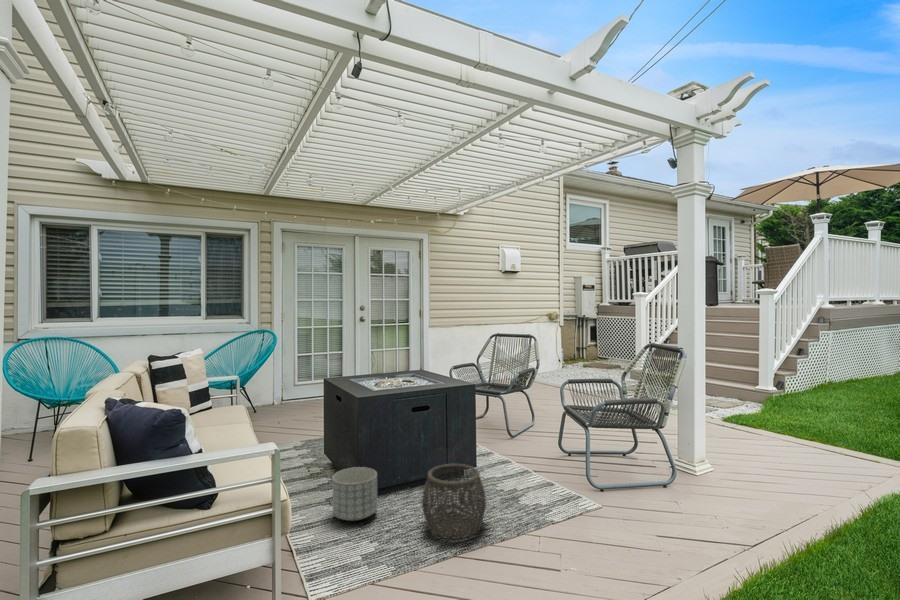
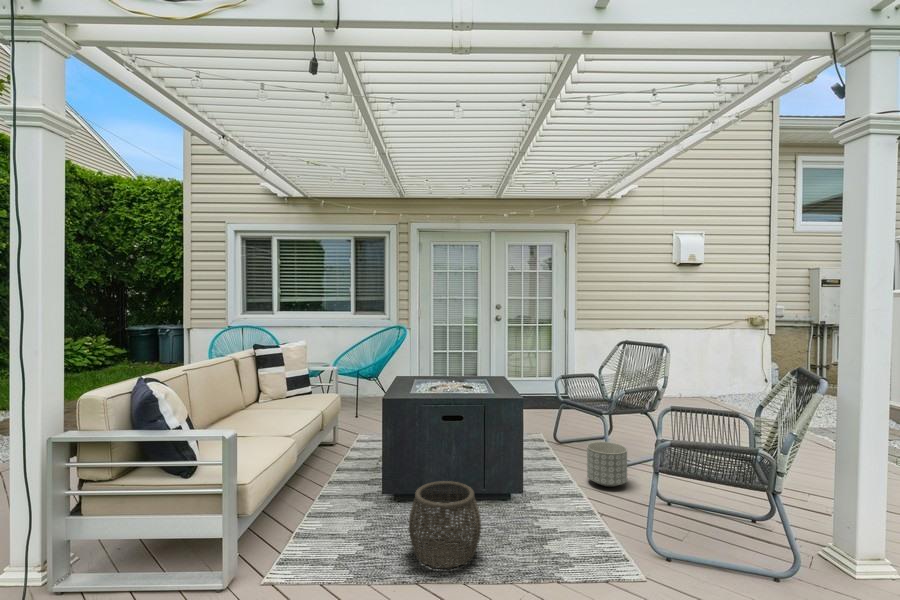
planter: present [332,467,377,521] -> present [587,442,627,487]

